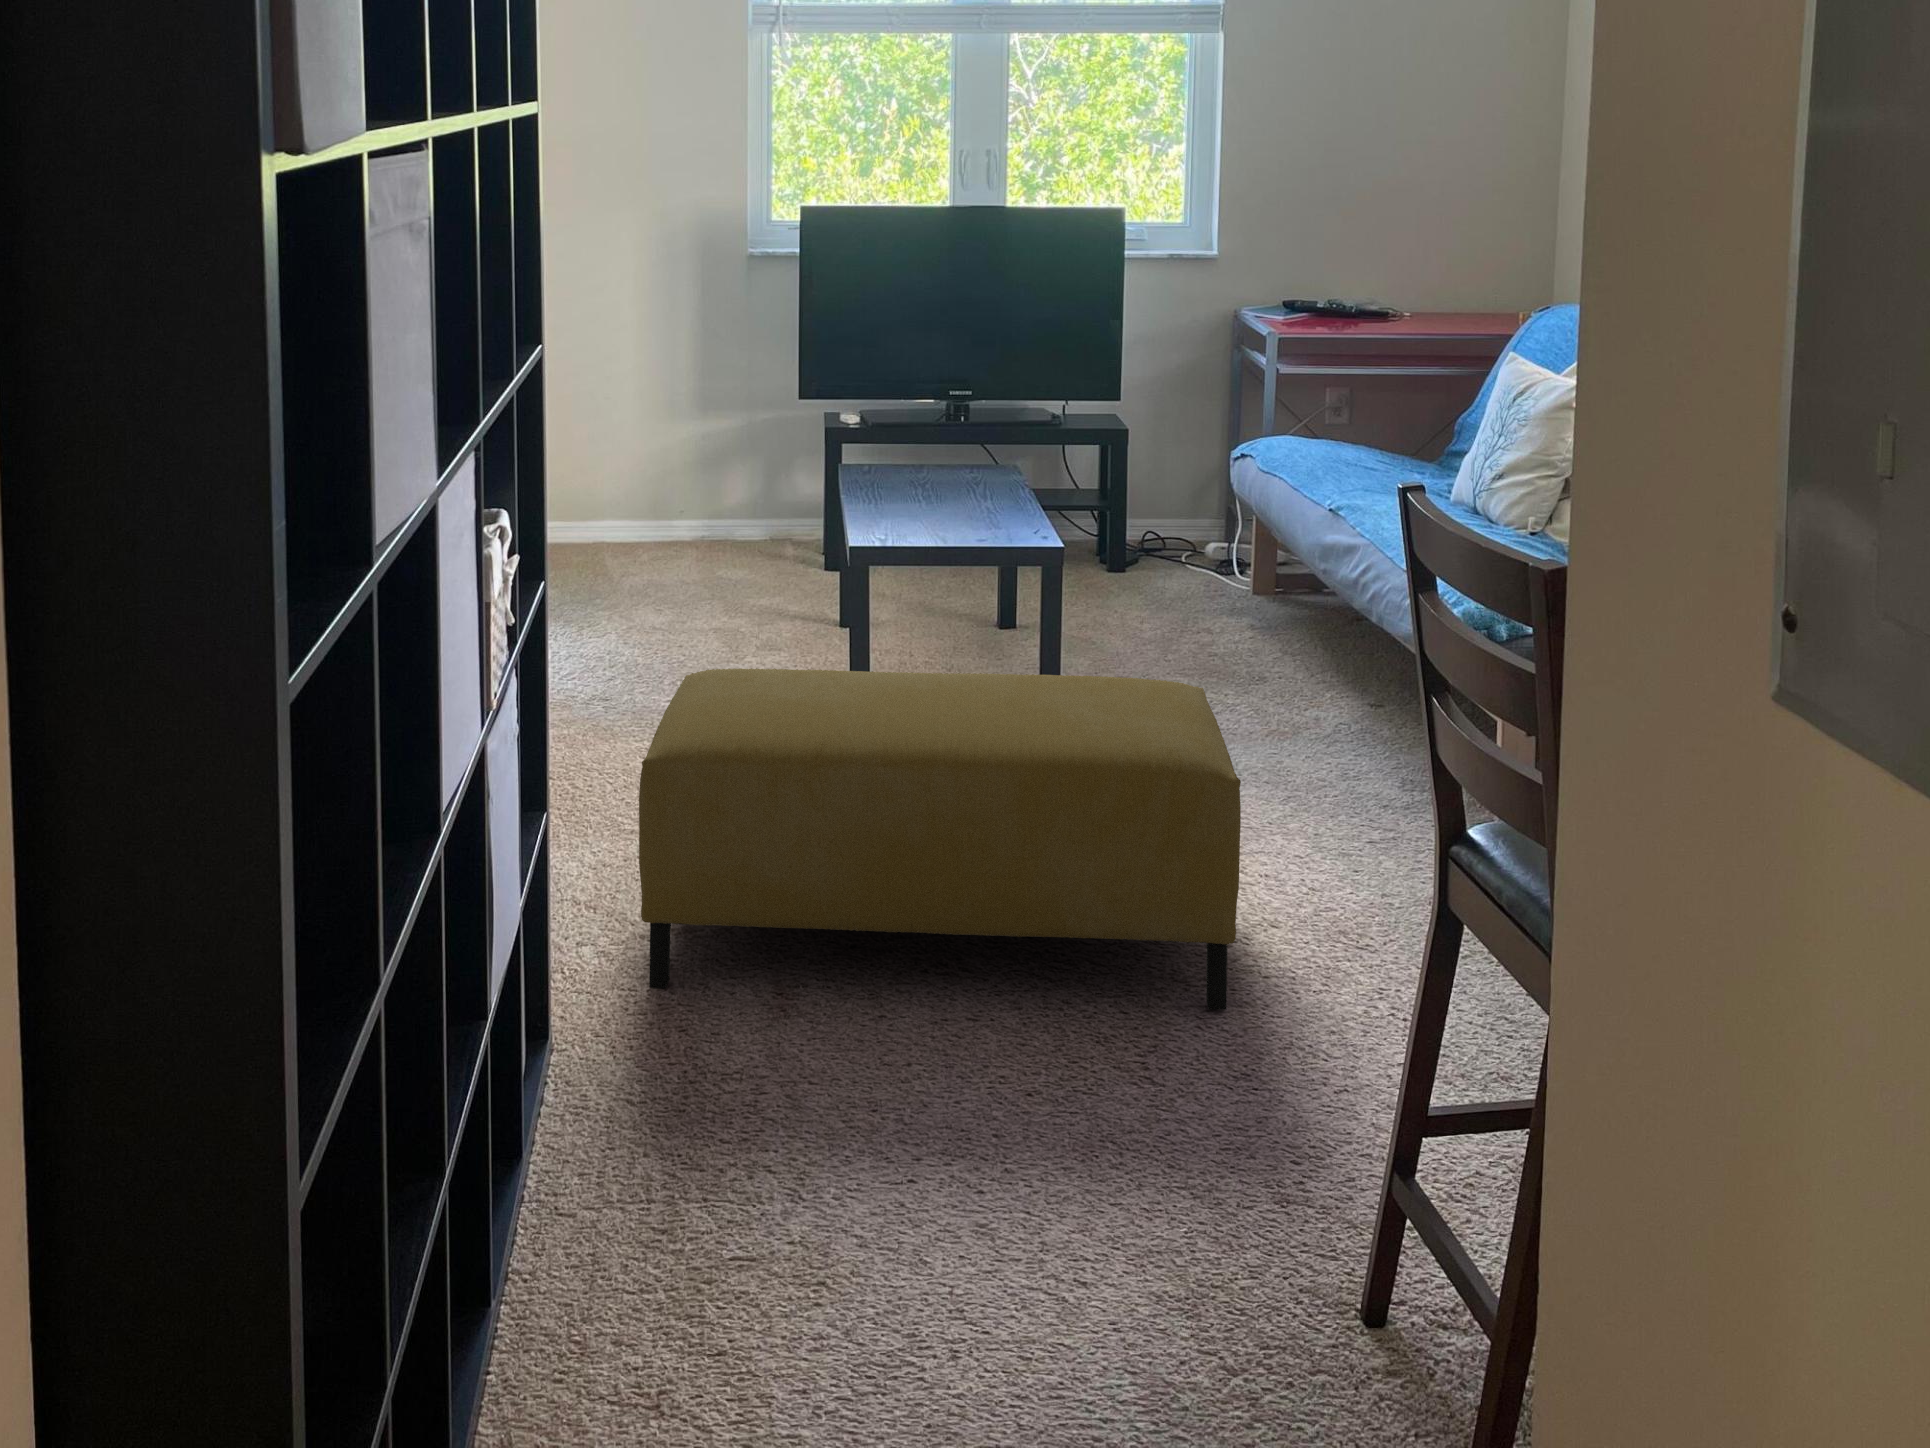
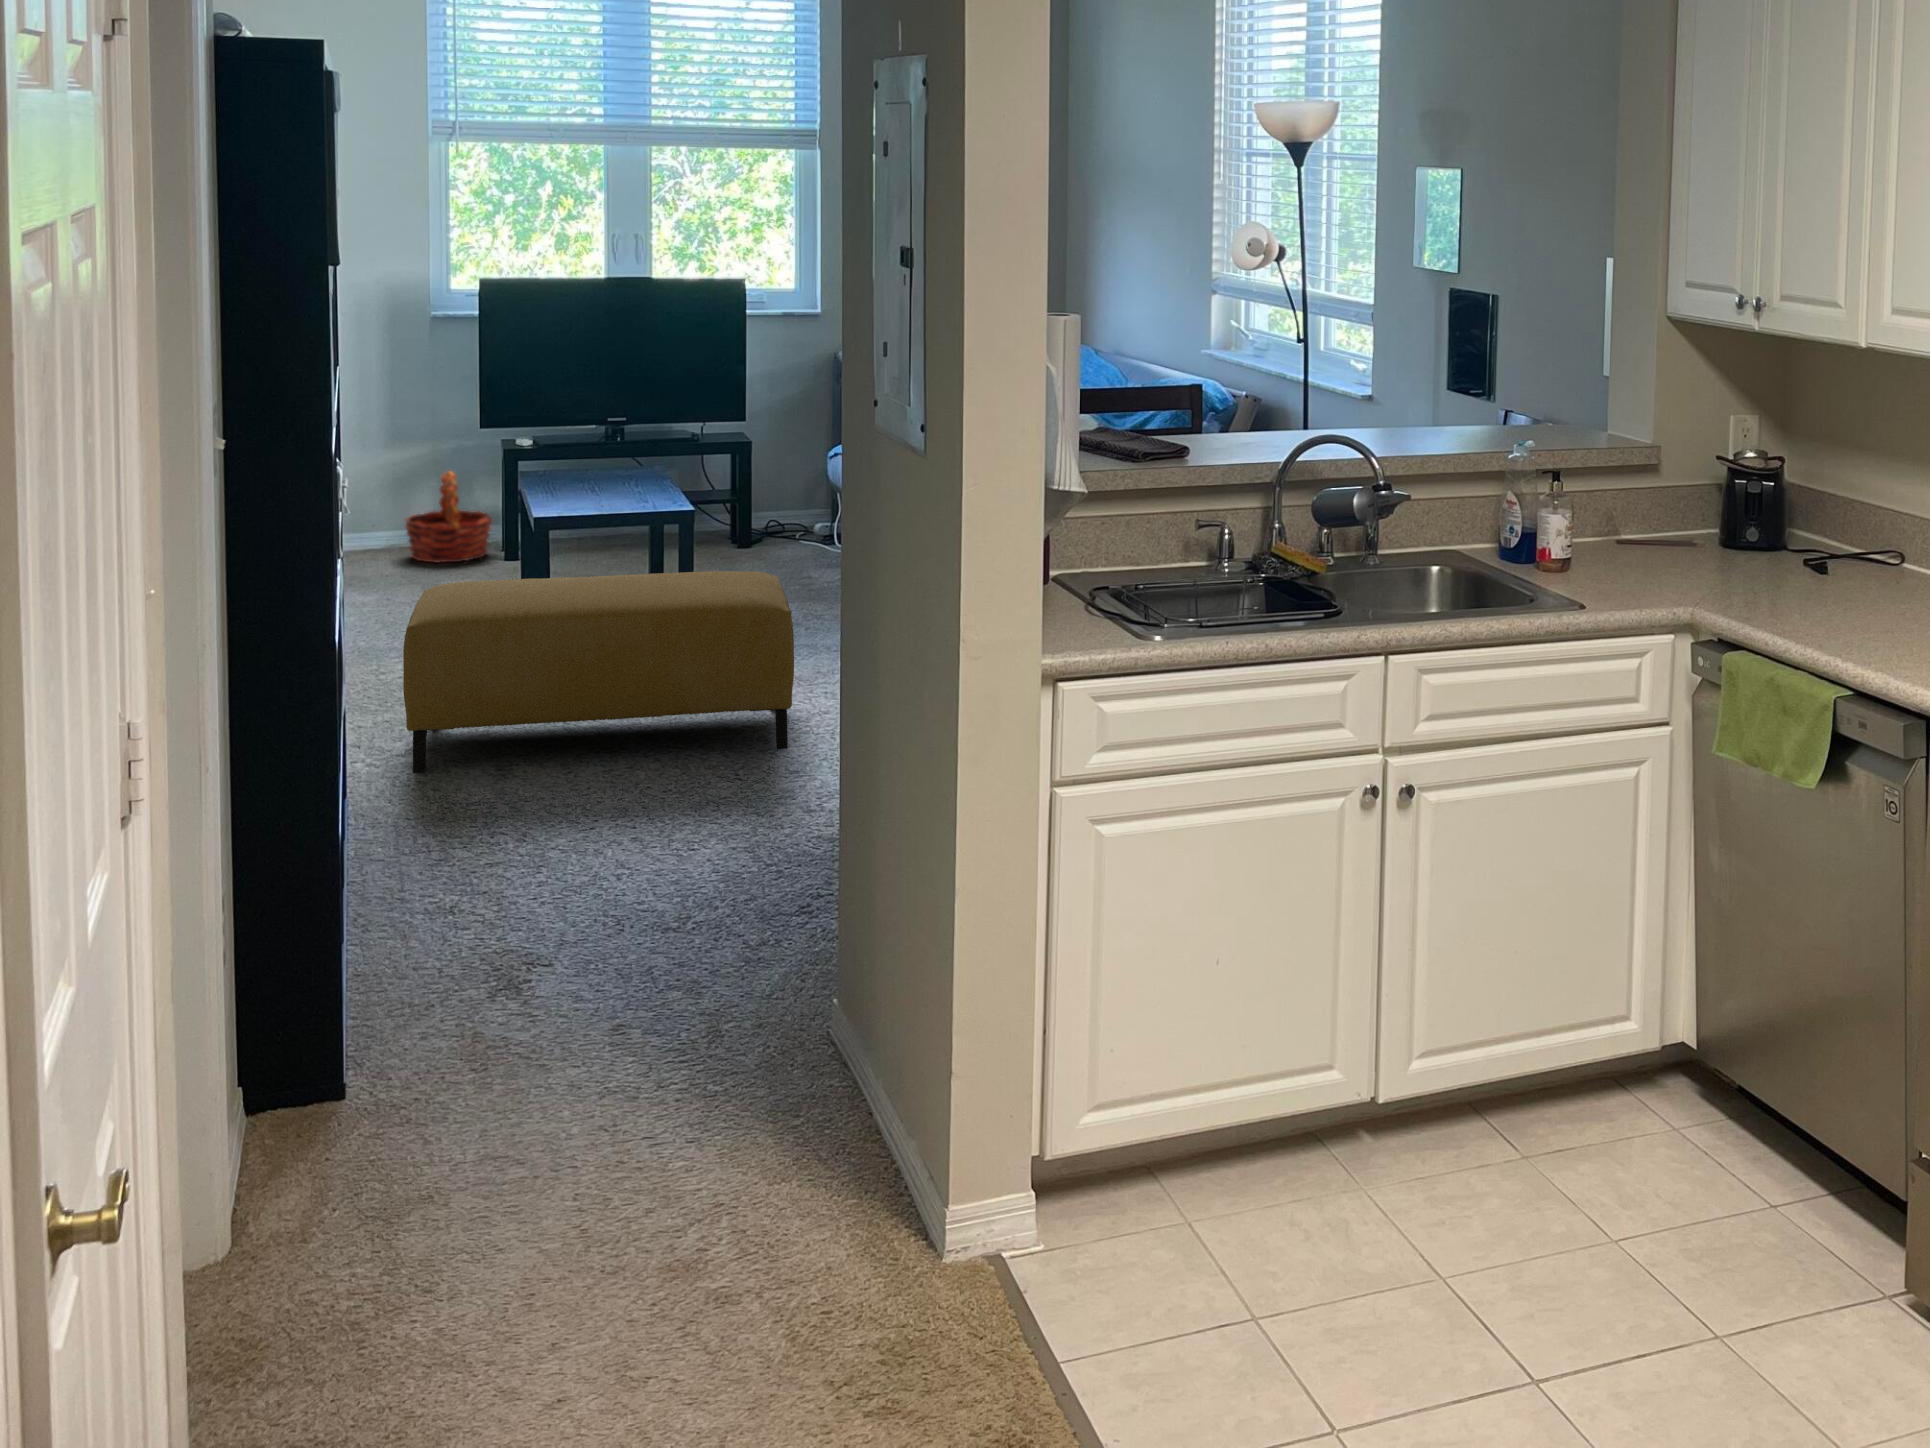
basket: none [709,453,811,570] -> present [405,471,492,563]

